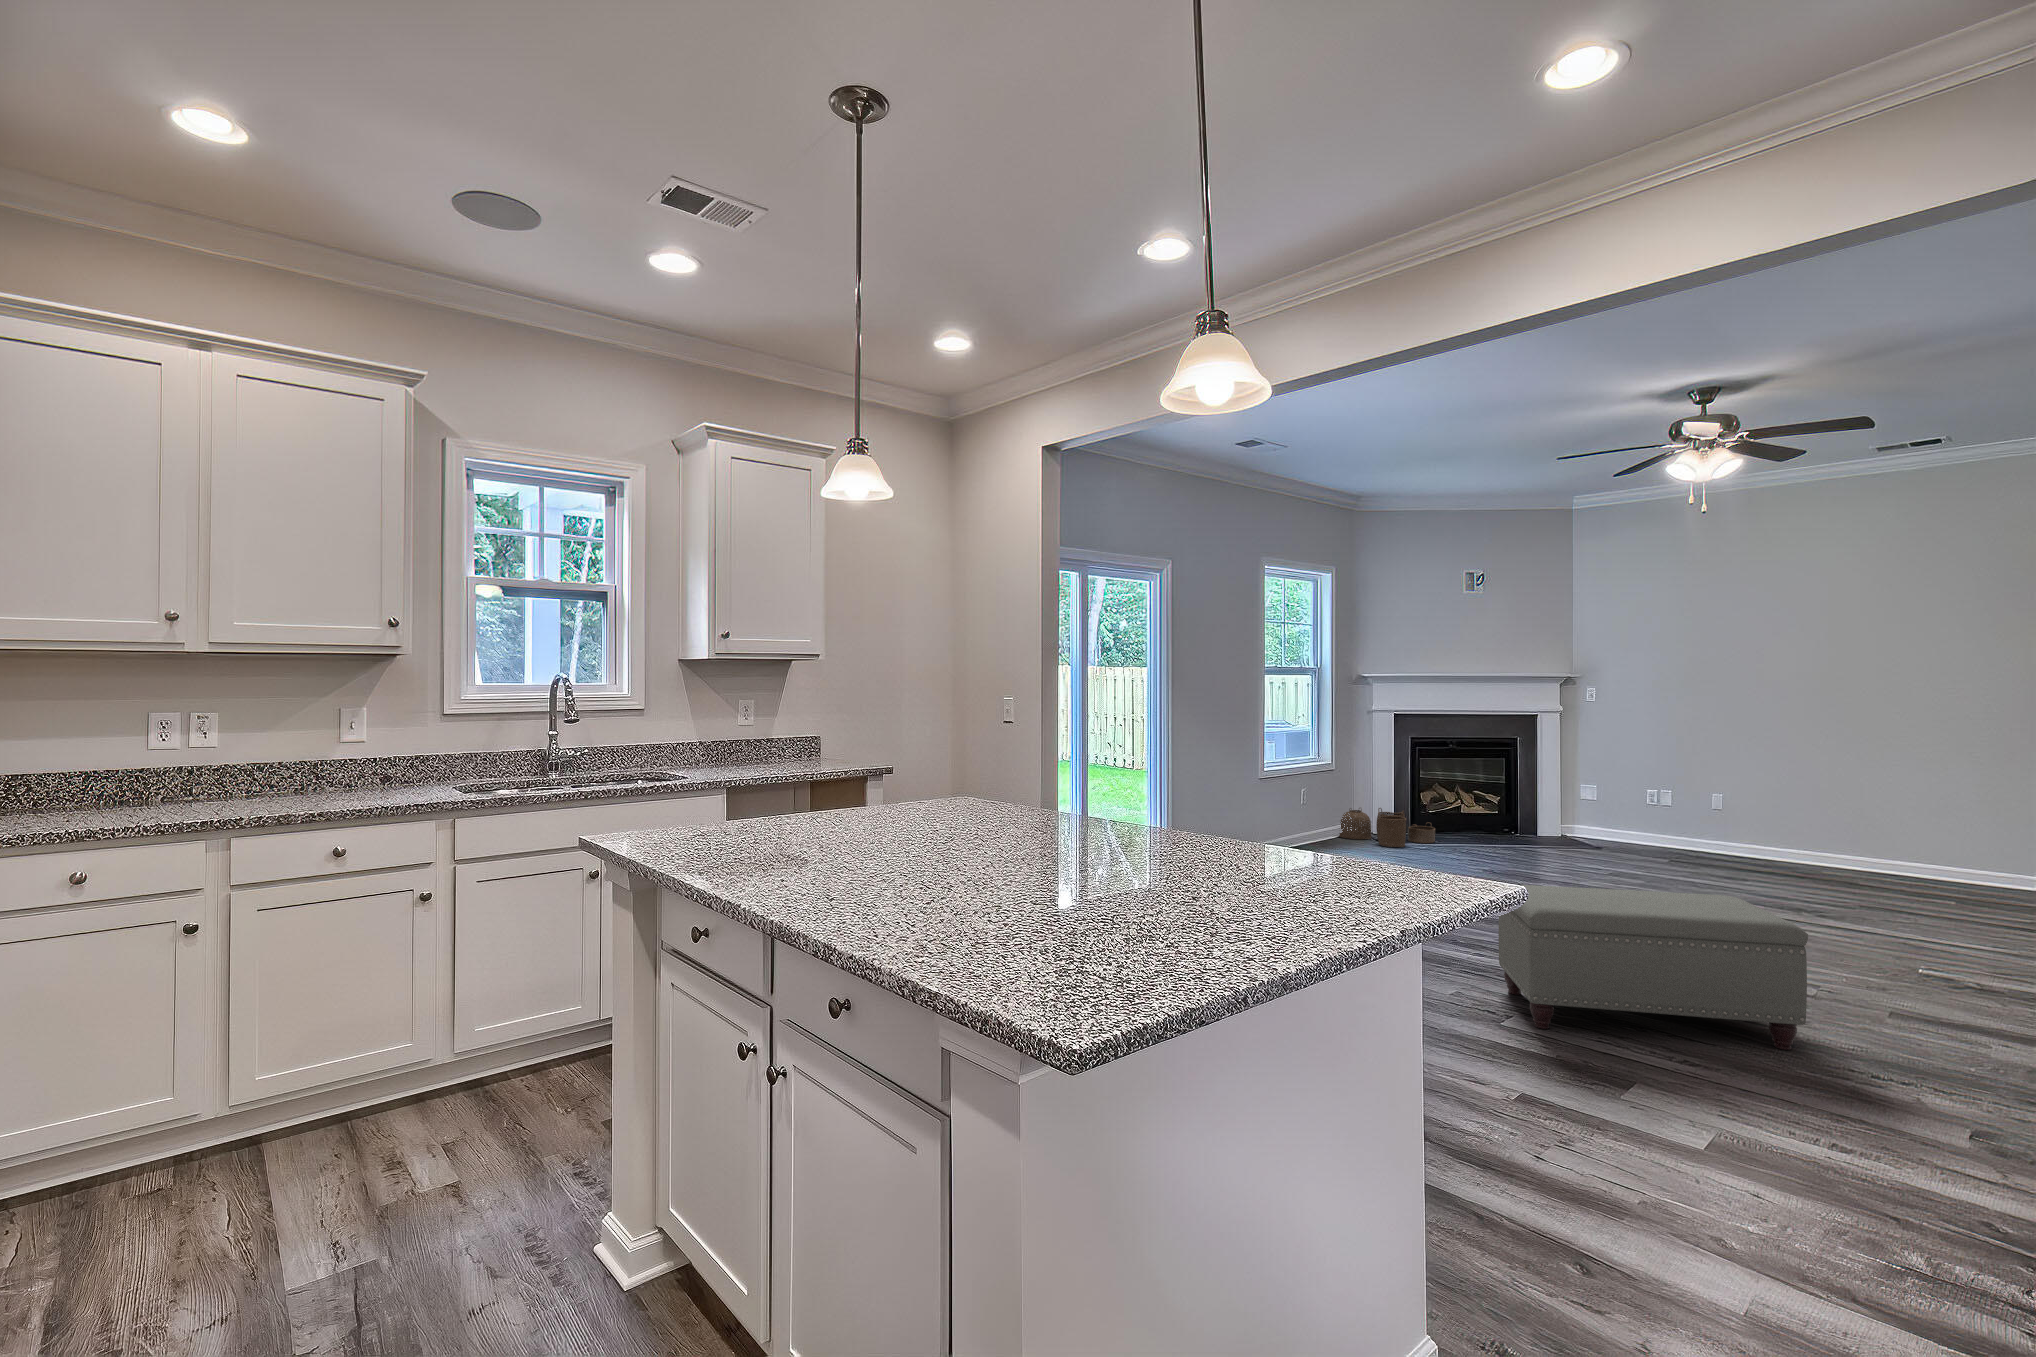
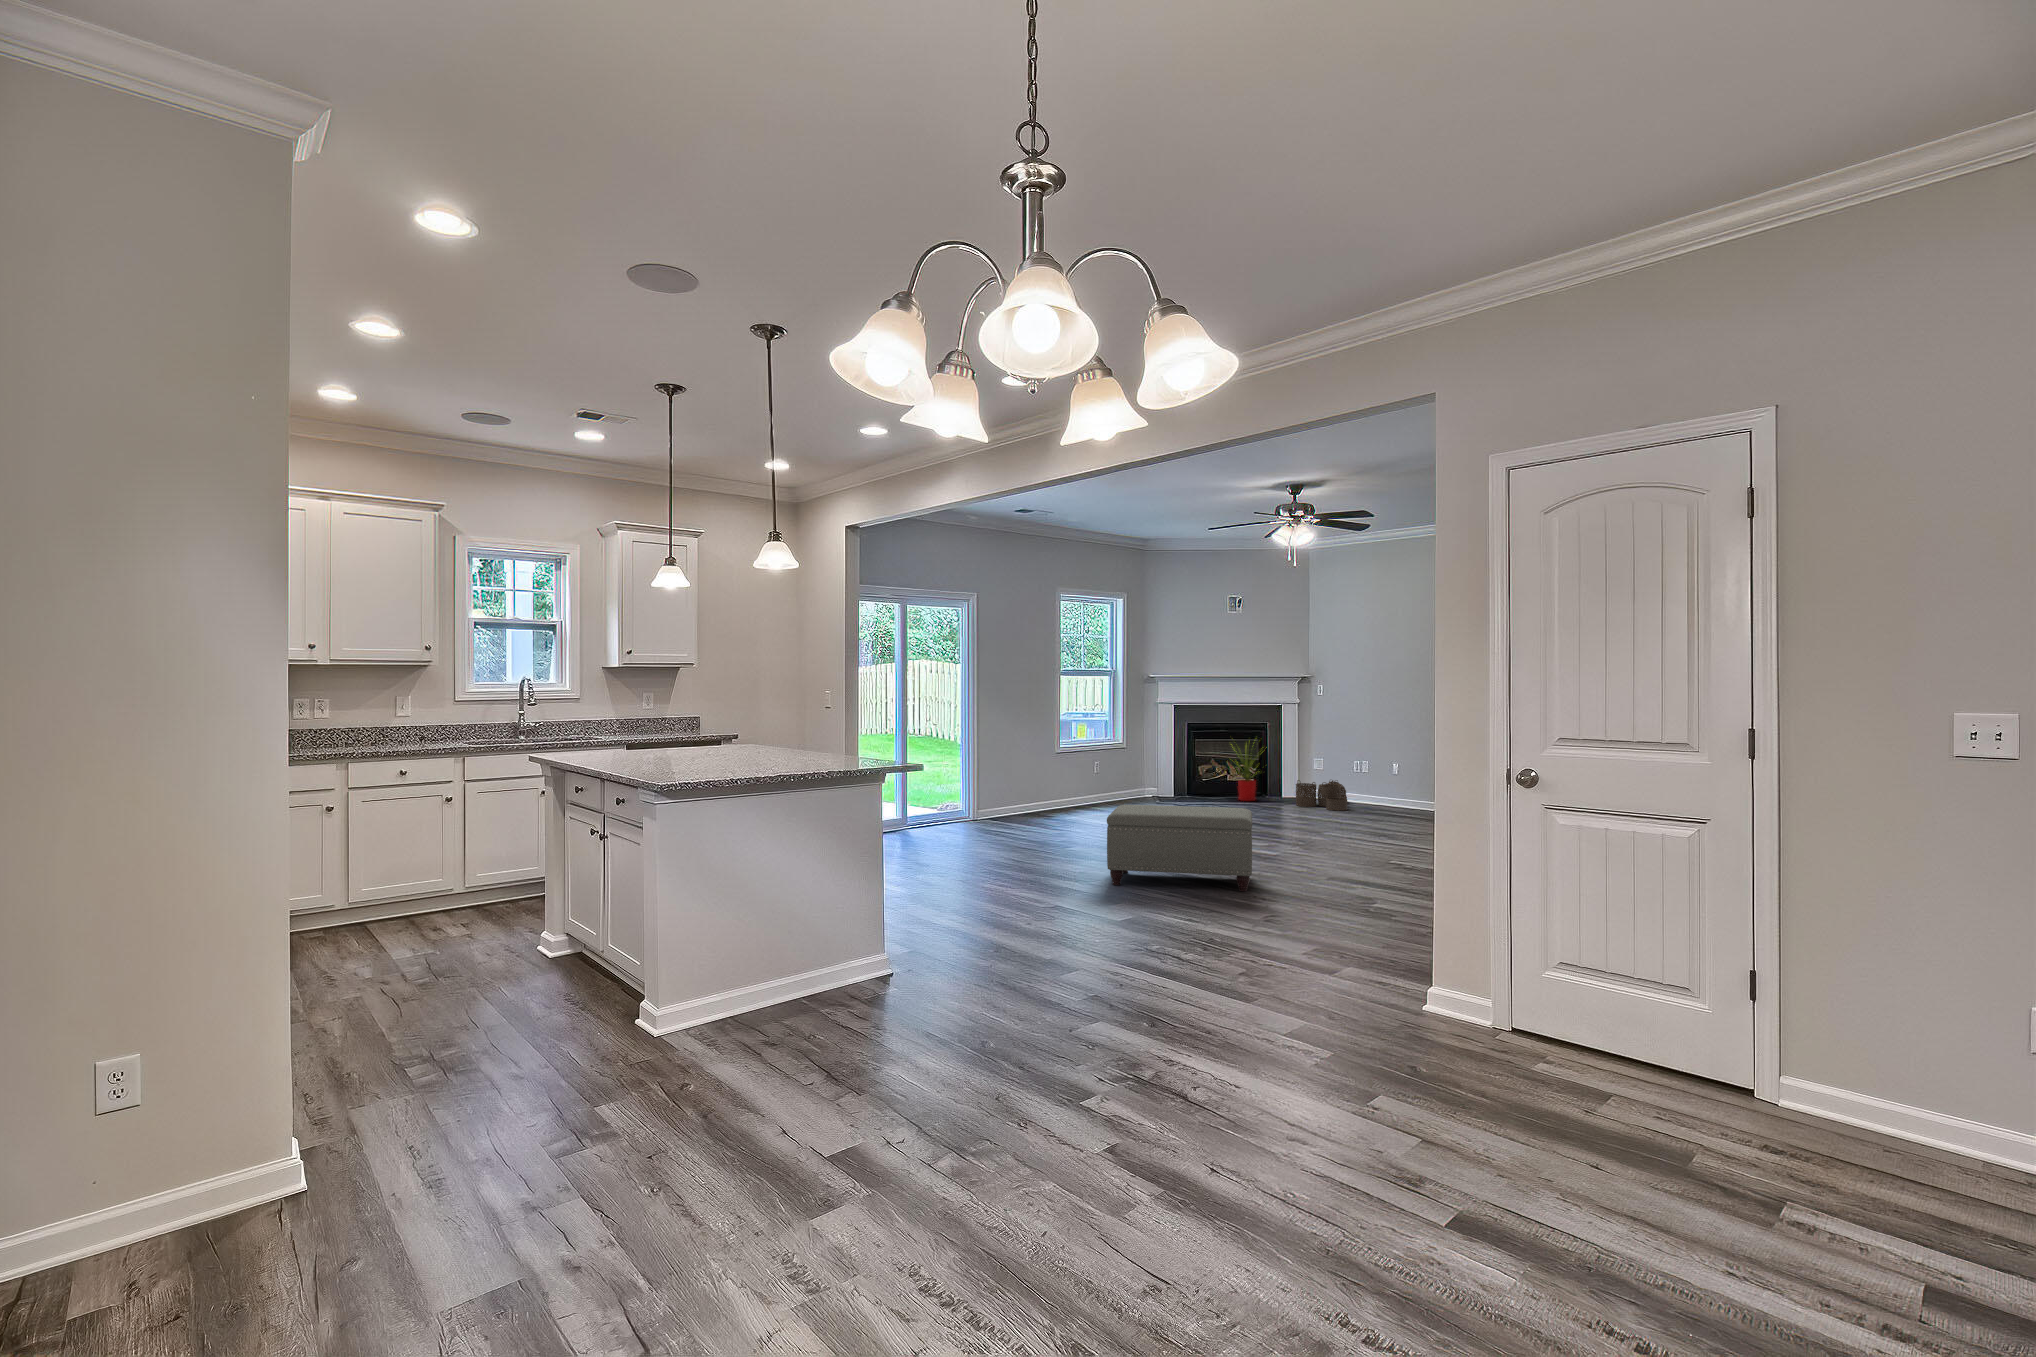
house plant: none [1463,755,1533,842] -> present [1231,744,1256,801]
woven basket: present [1339,808,1435,847] -> present [1296,780,1347,811]

